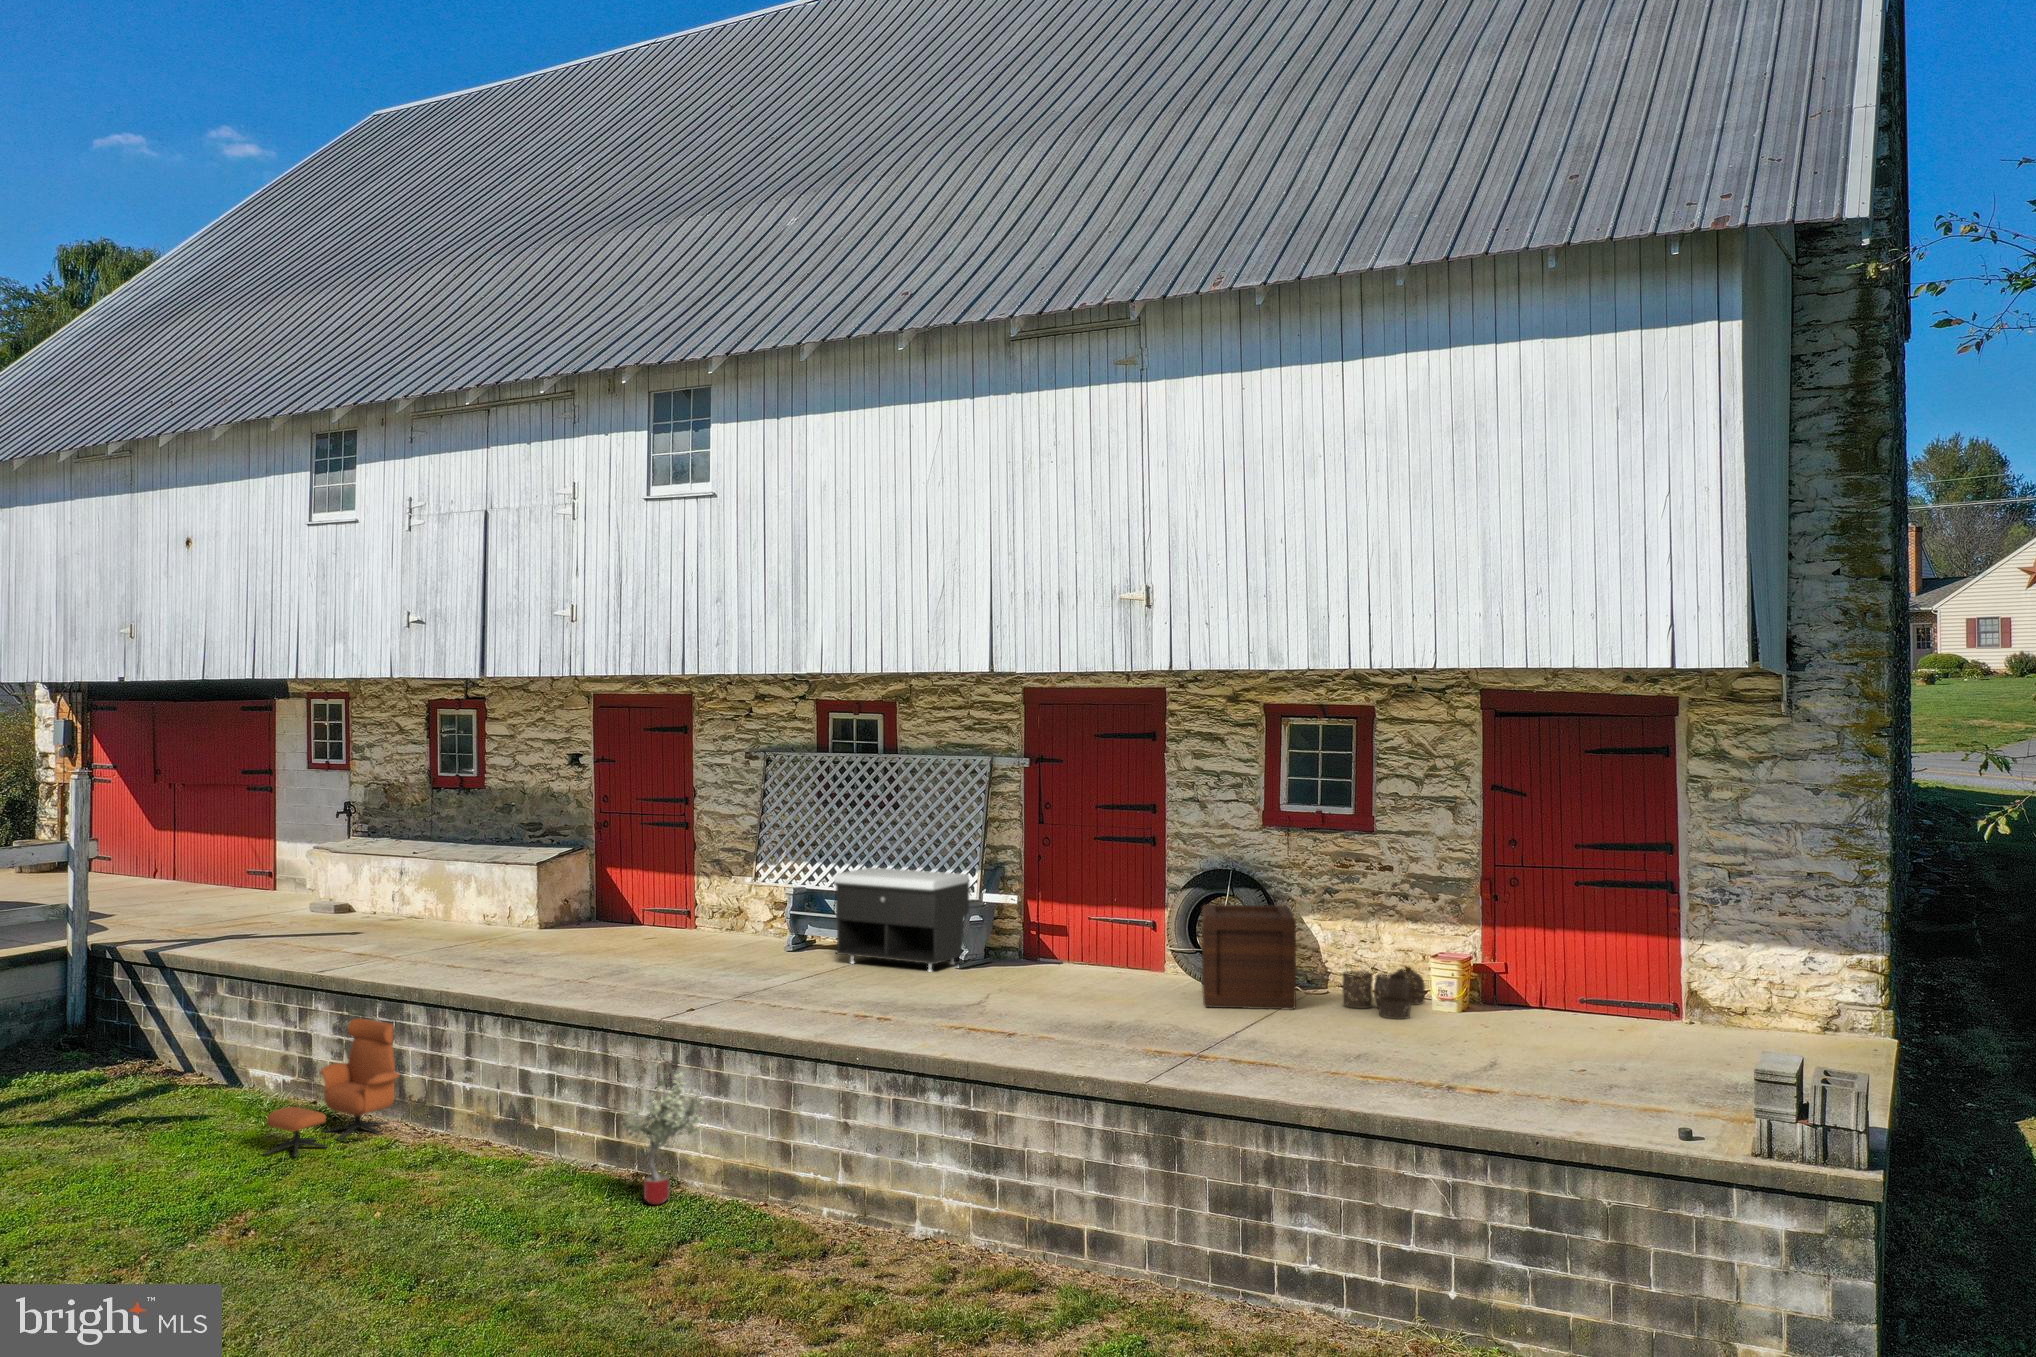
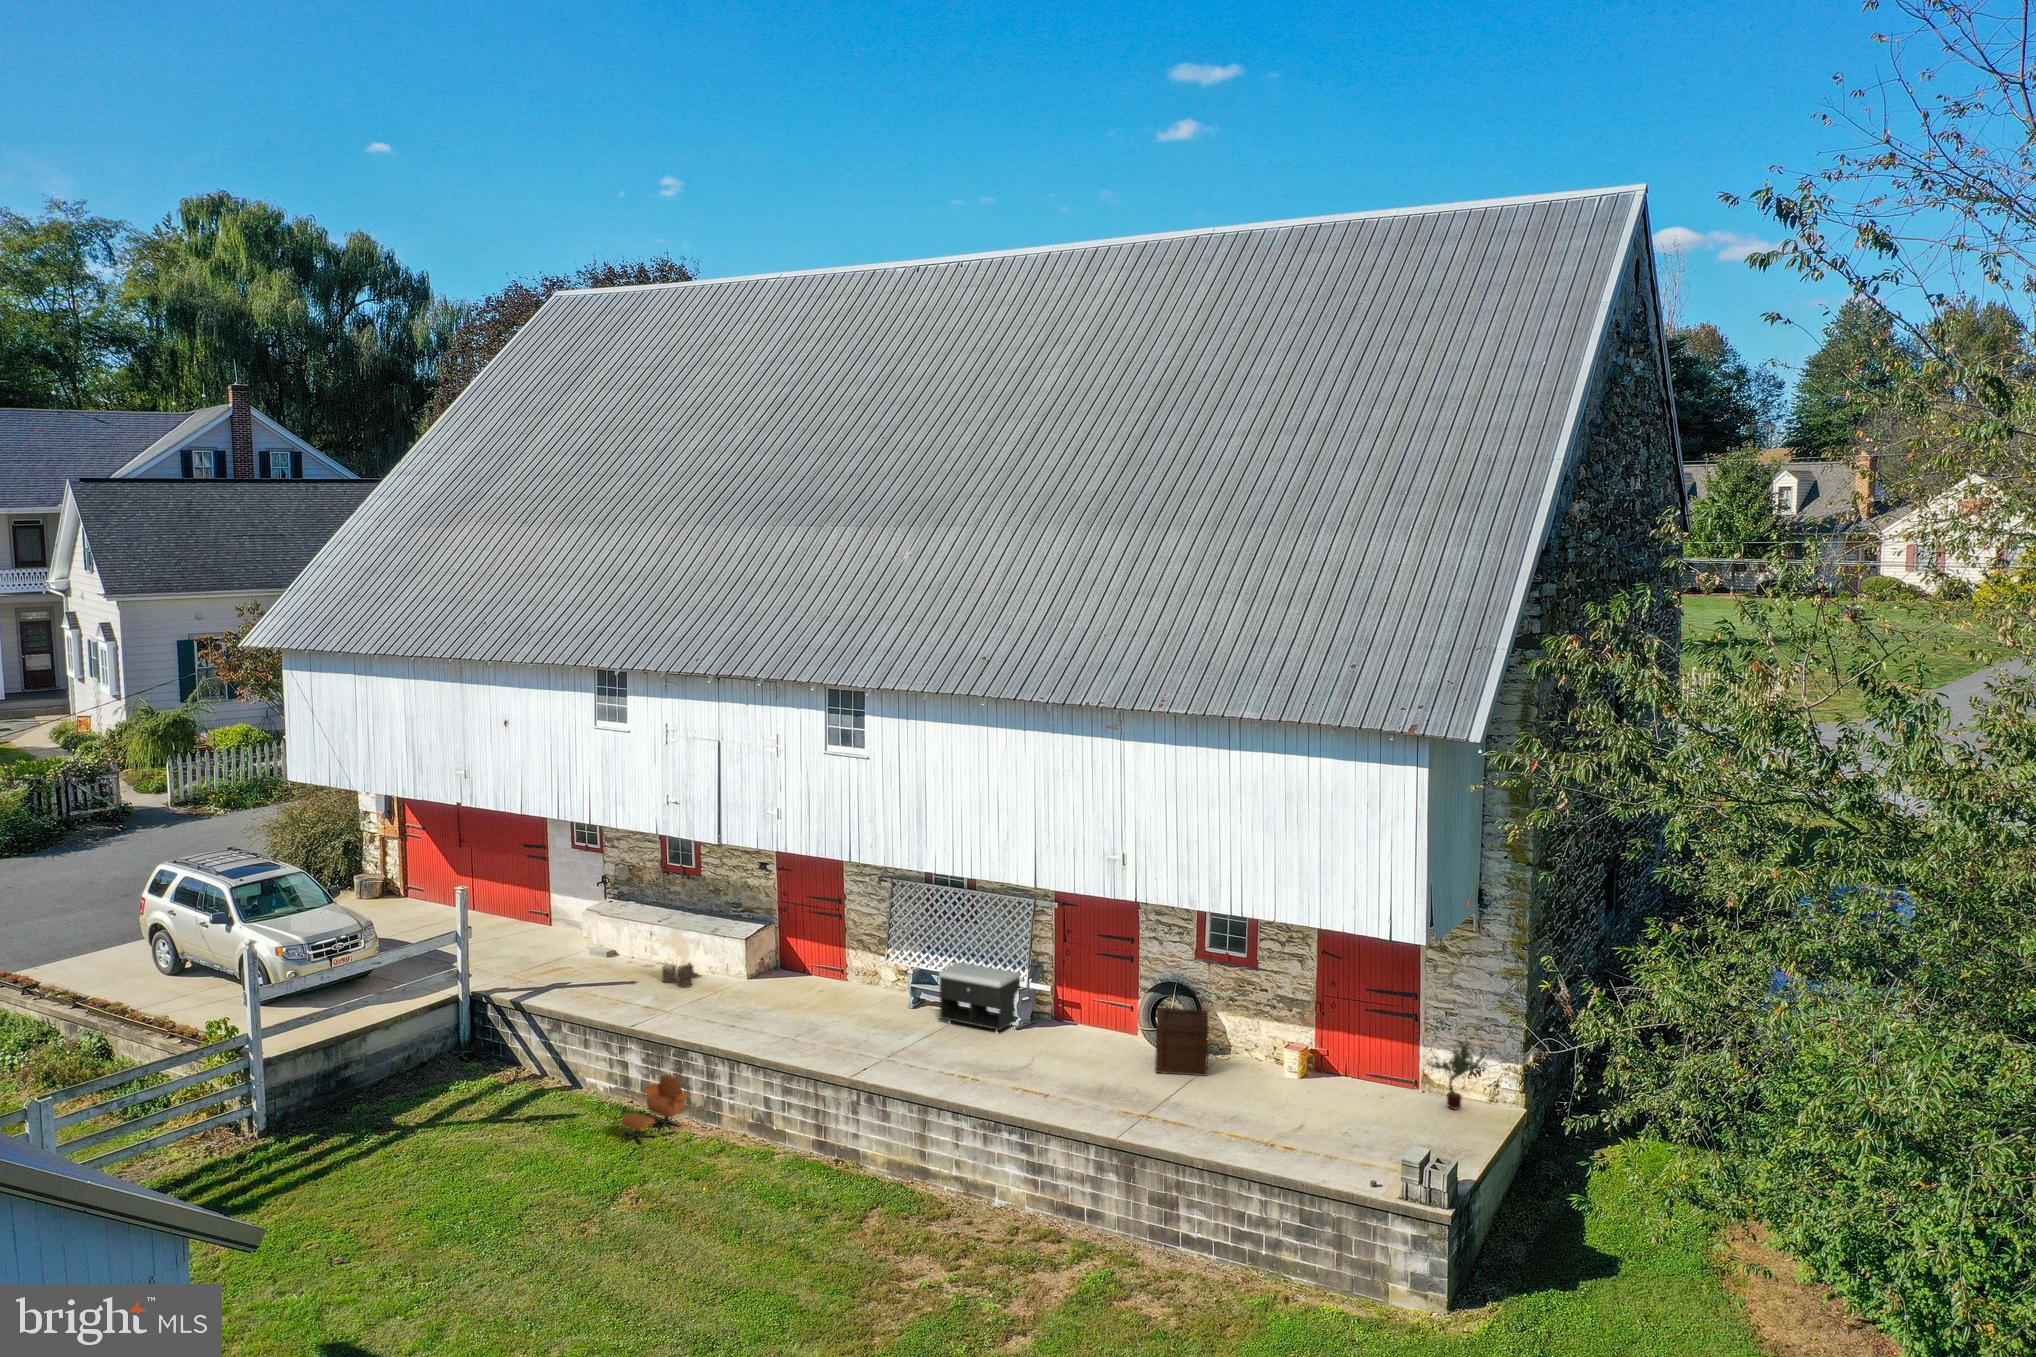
woven basket: present [1342,968,1425,1019] -> present [662,963,700,988]
potted tree: present [622,1073,704,1205] -> present [1427,1038,1485,1110]

